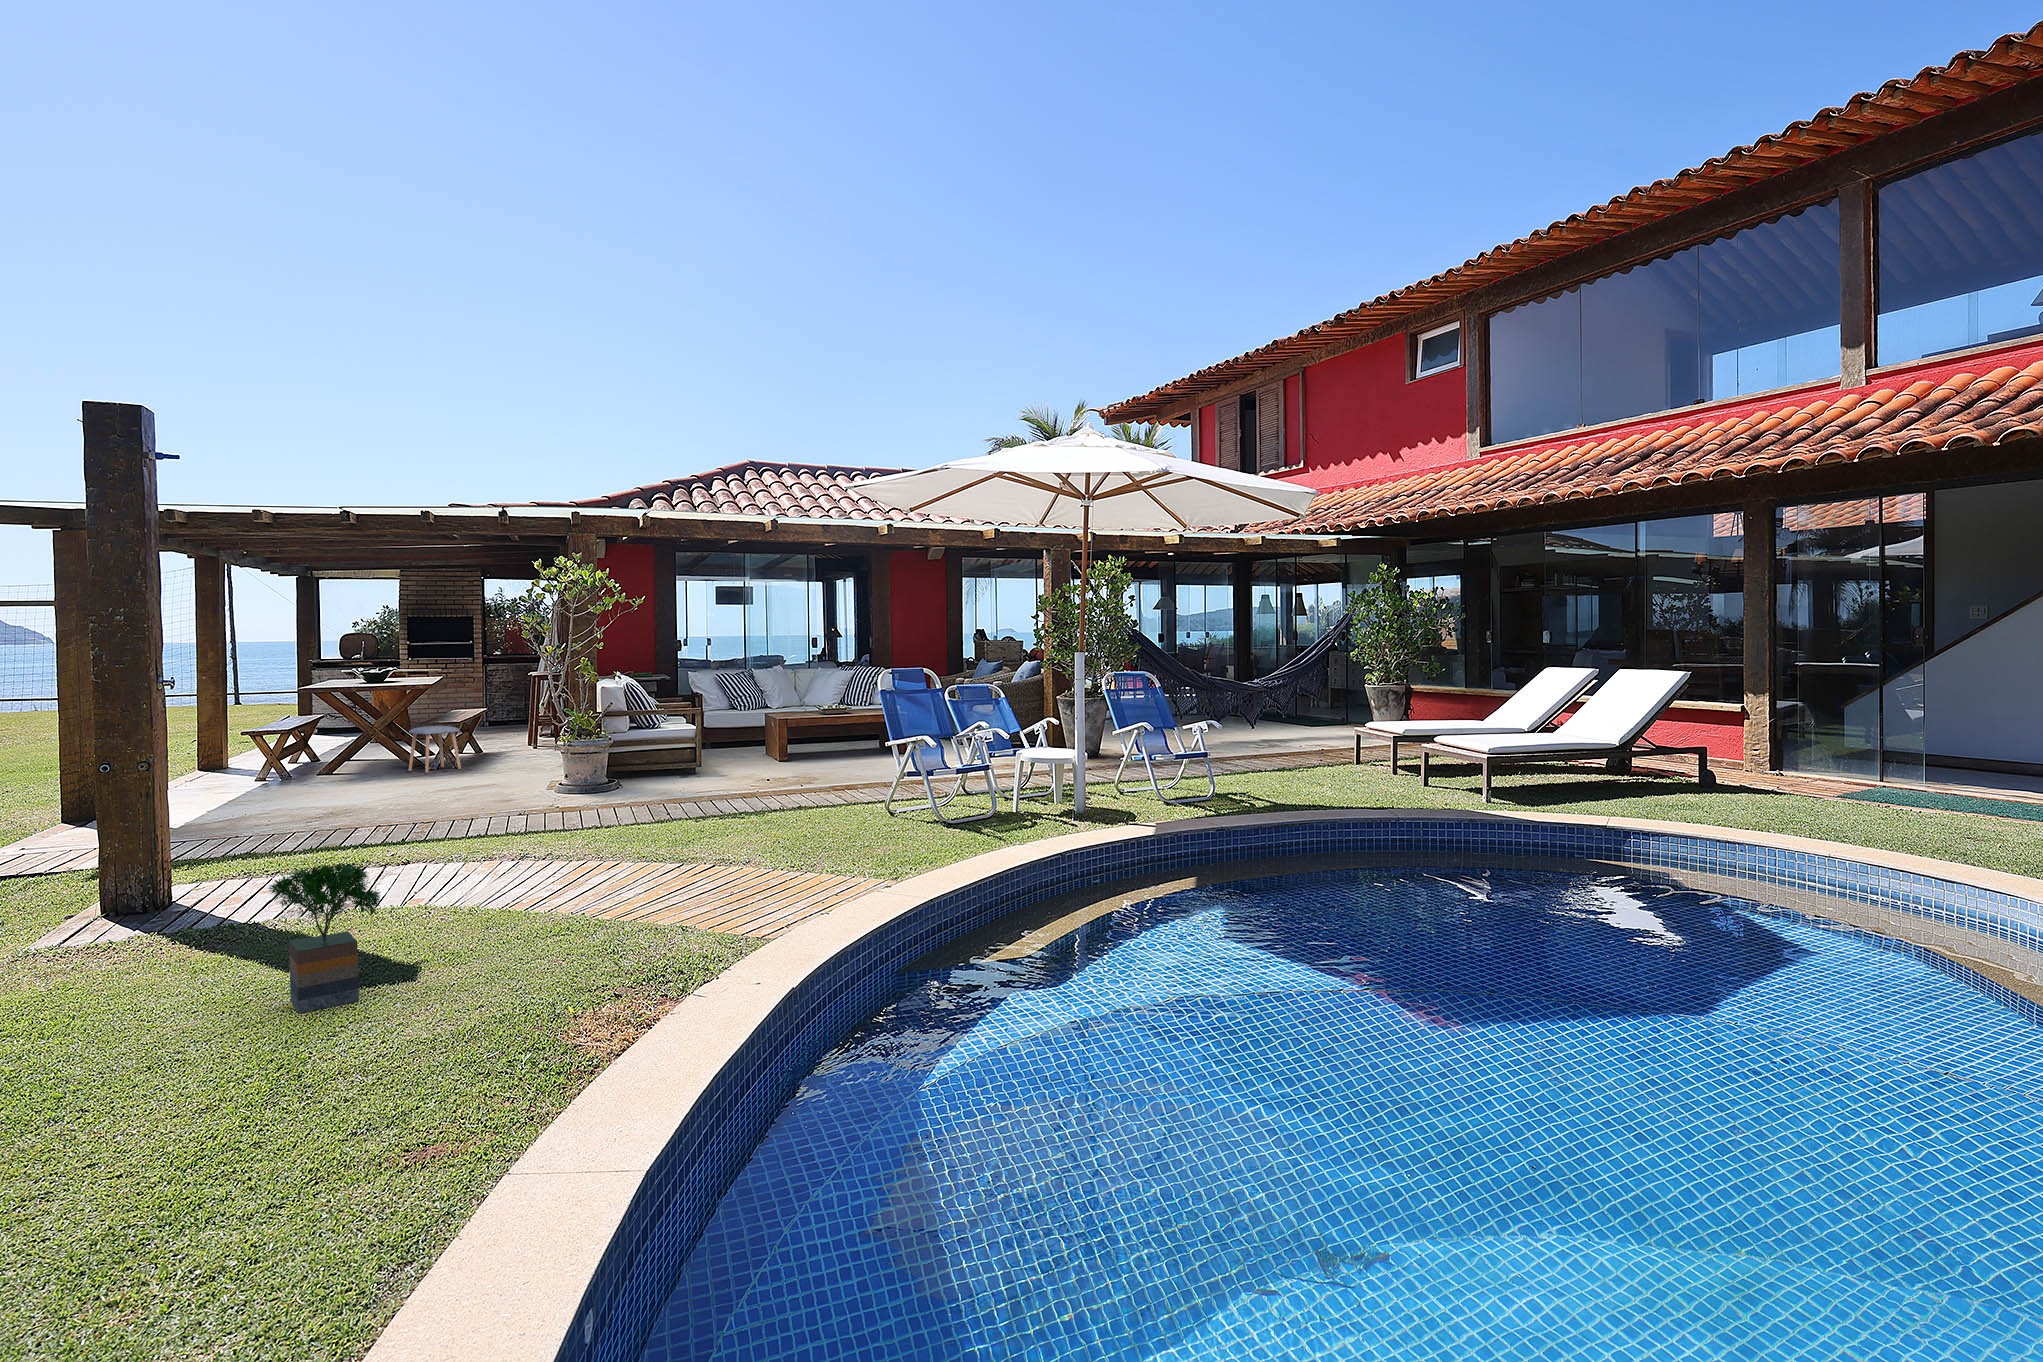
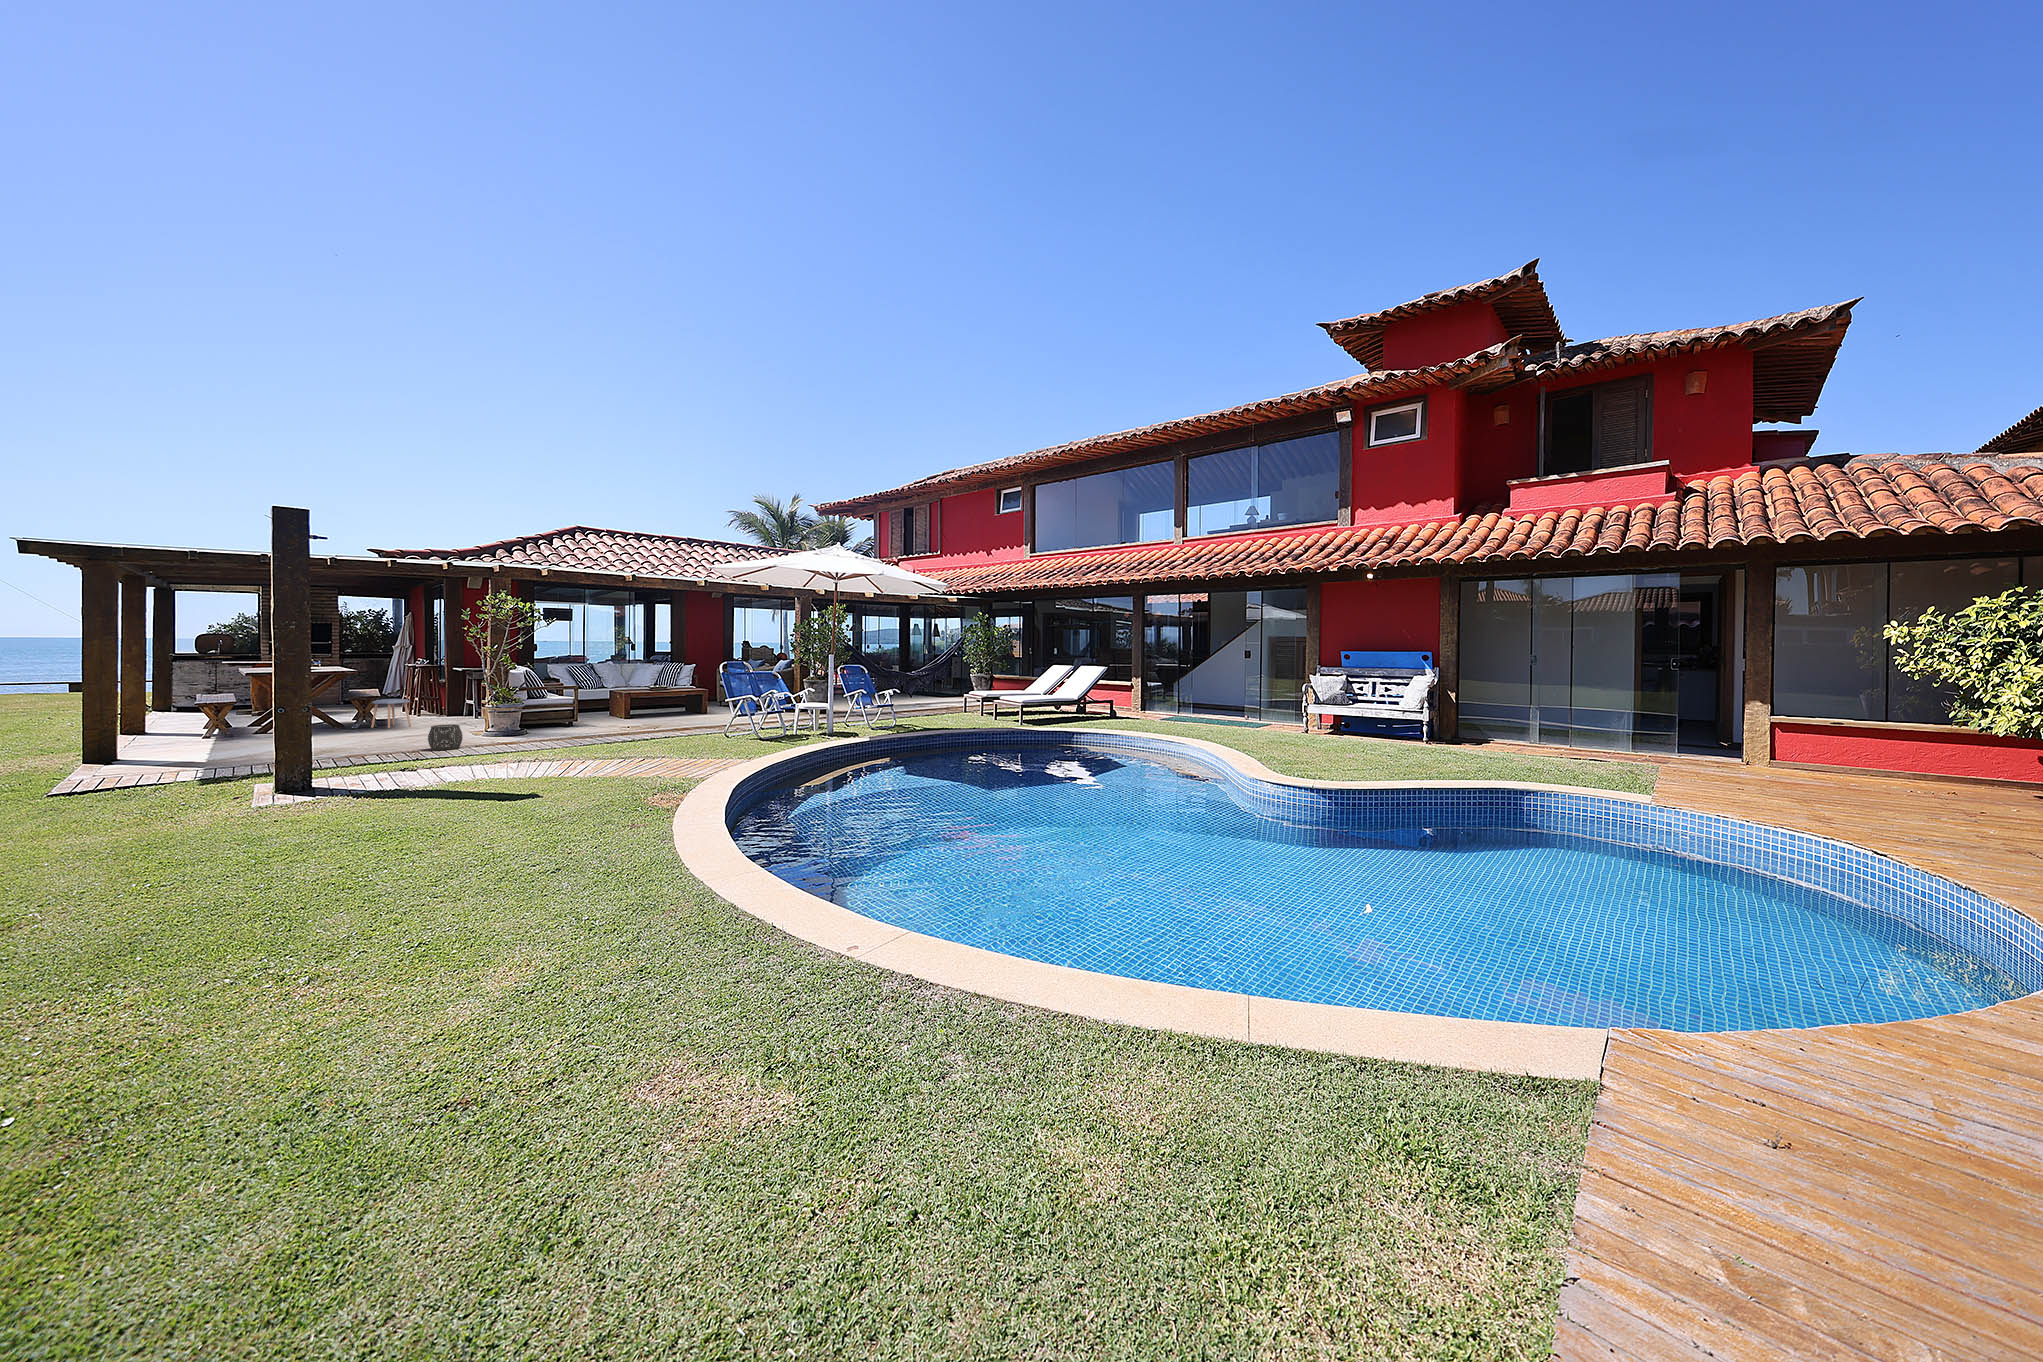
woven basket: none [388,779,445,826] -> present [428,724,463,750]
potted tree: present [268,863,380,1013] -> none [521,741,571,798]

